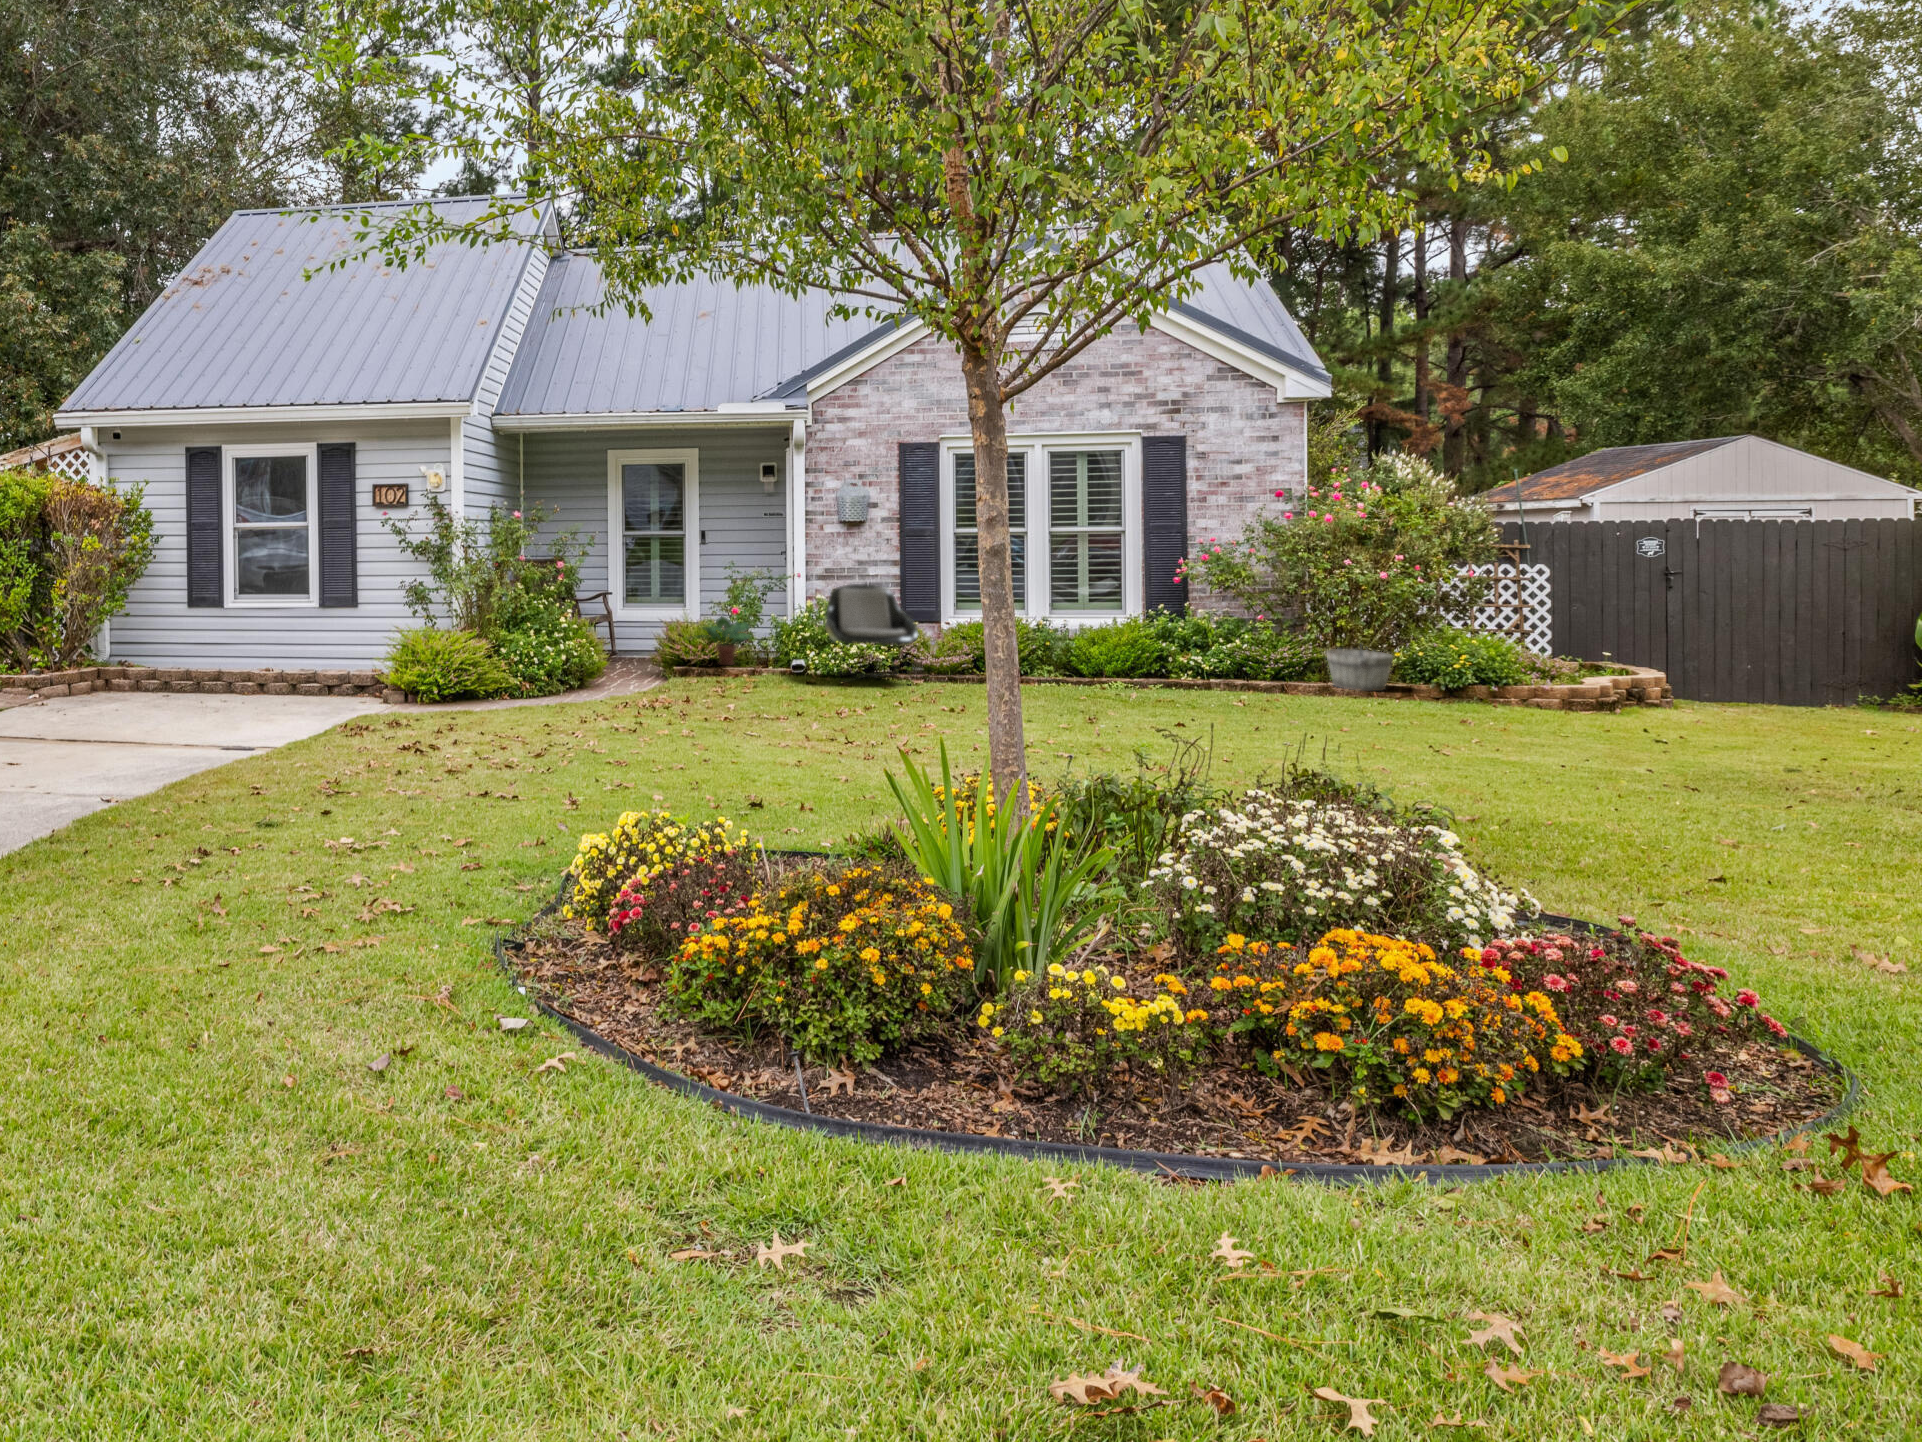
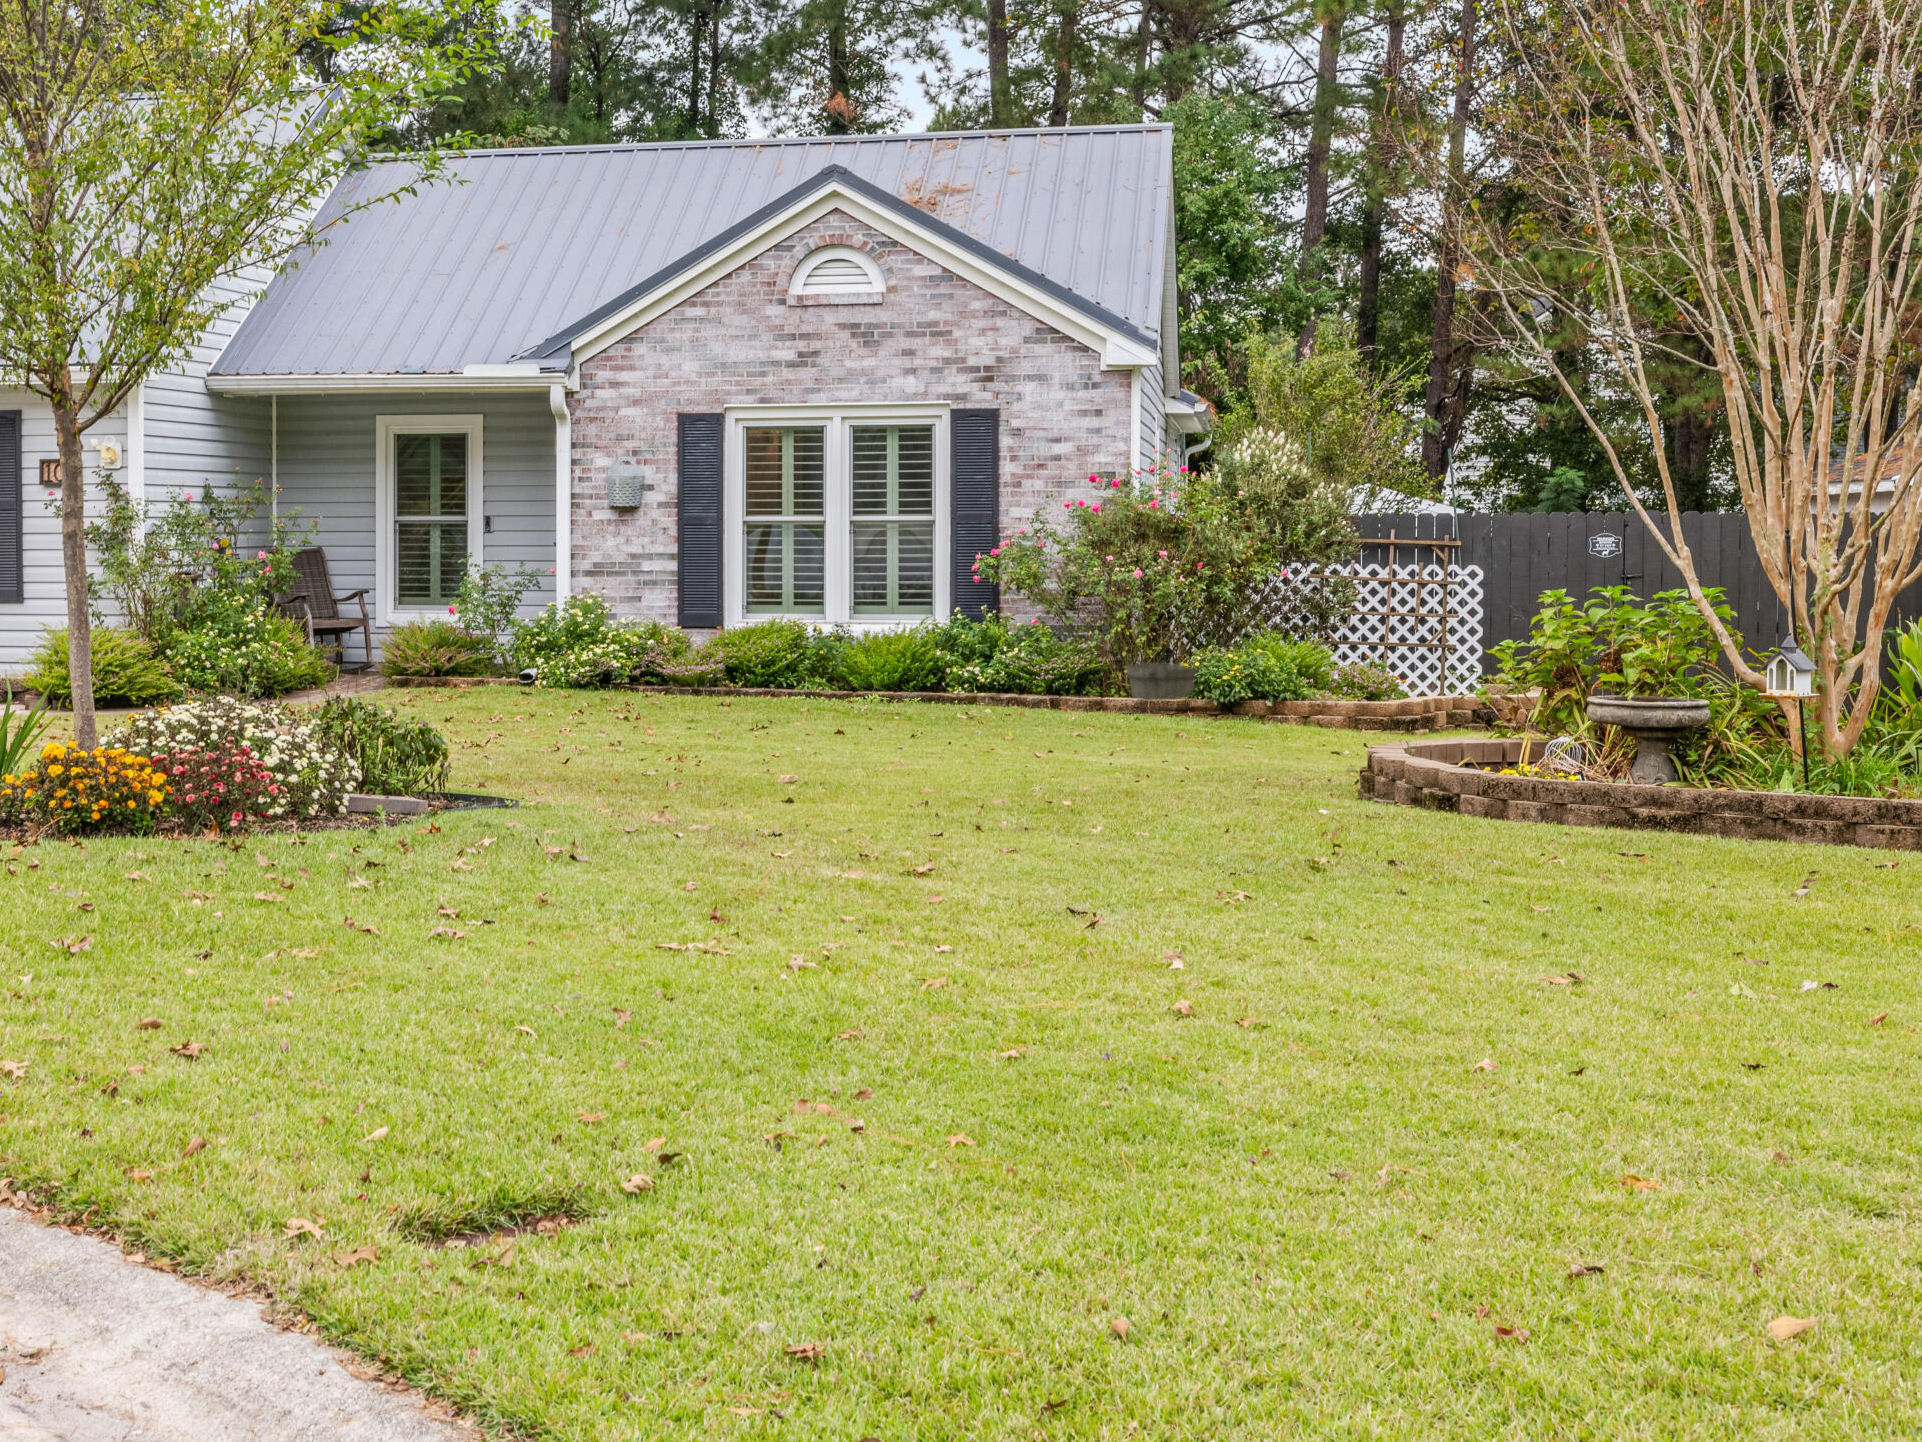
lounge chair: present [825,584,918,686] -> none [529,580,635,698]
potted plant: present [686,617,750,665] -> none [406,620,493,682]

